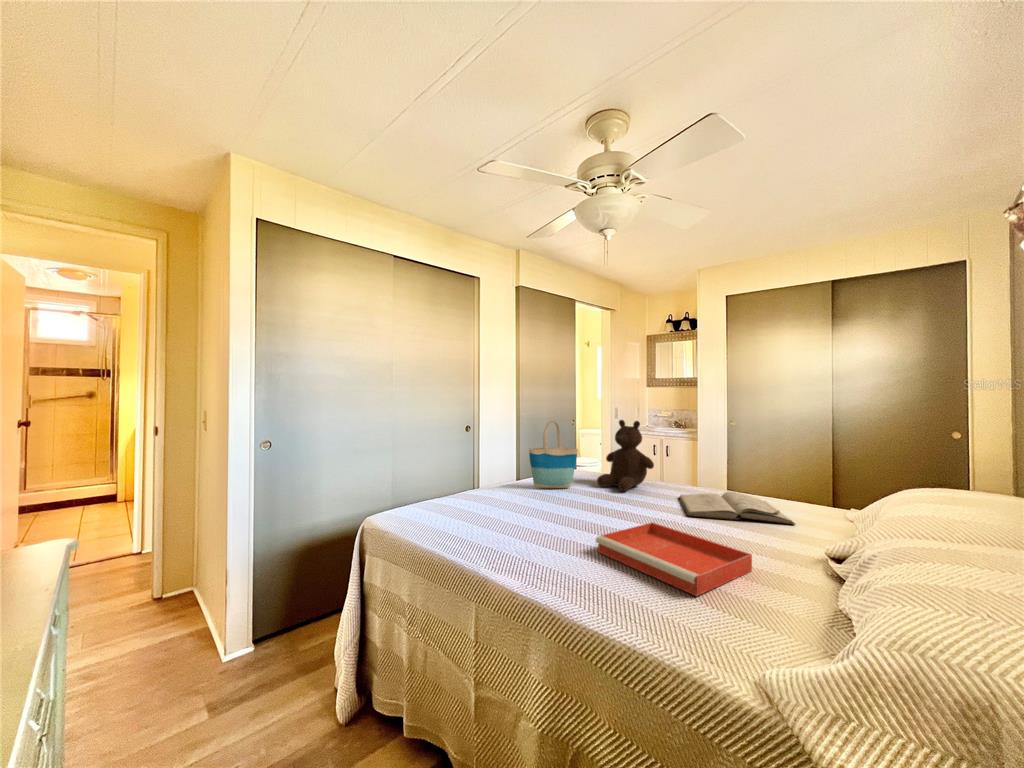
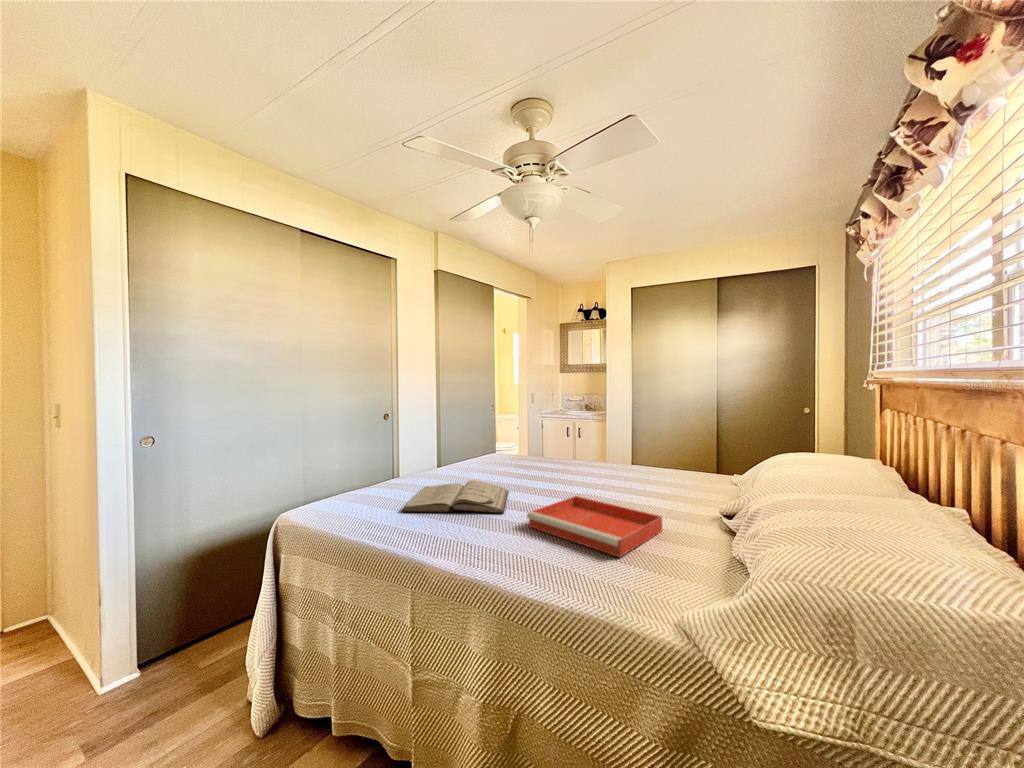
teddy bear: present [597,420,654,491] -> none [521,403,573,470]
tote bag: present [529,421,578,488] -> none [455,405,503,471]
book: present [678,491,795,525] -> present [401,480,509,513]

